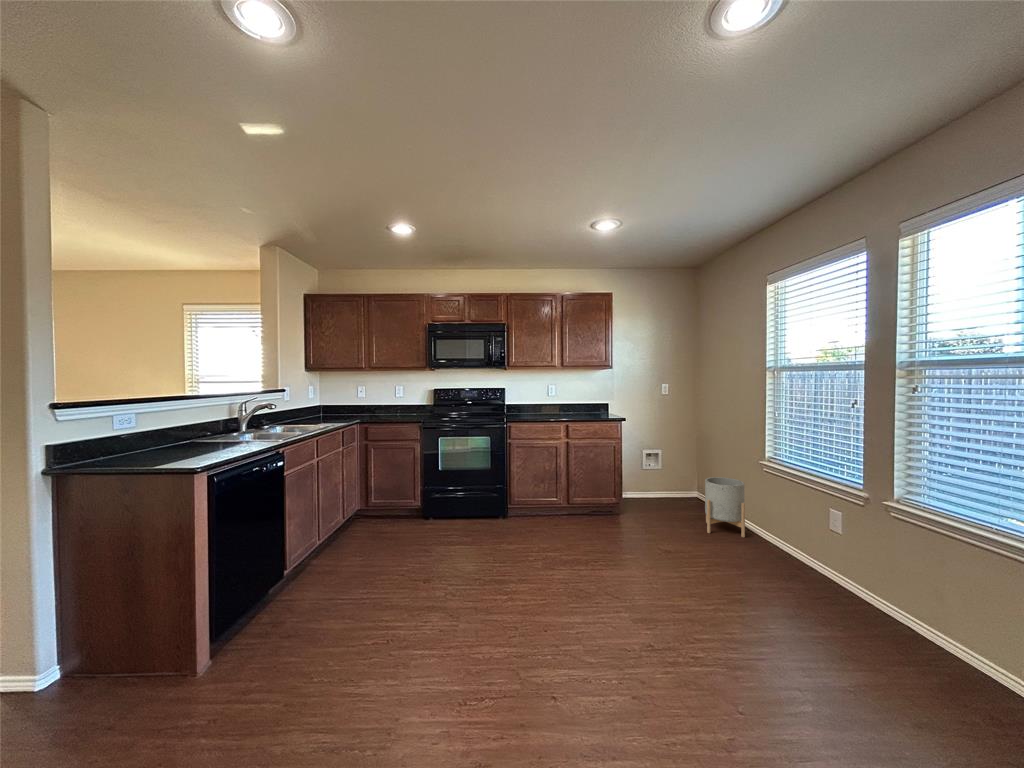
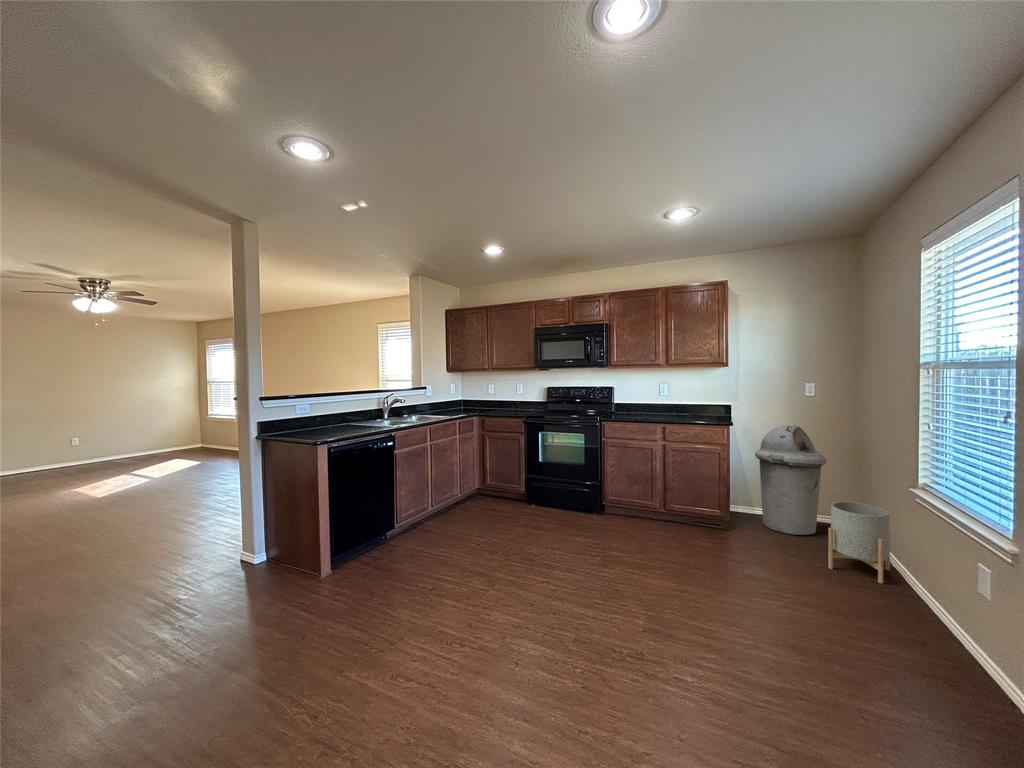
trash can: none [634,418,687,511] -> present [755,425,826,535]

